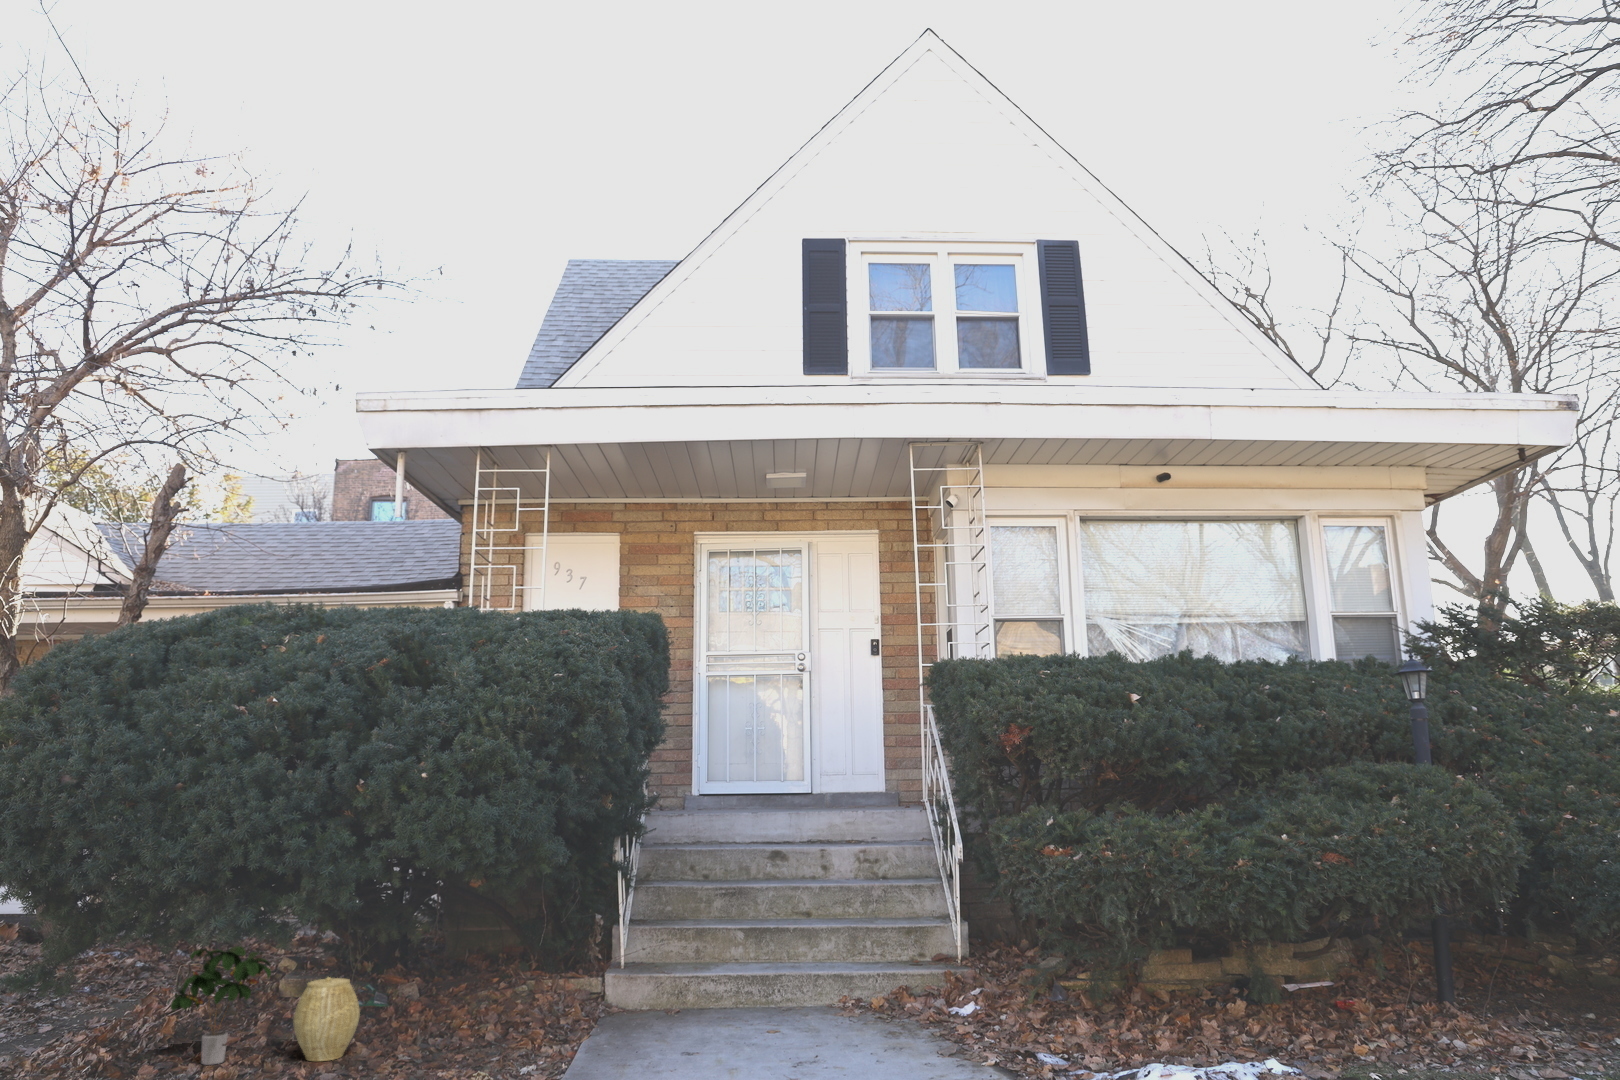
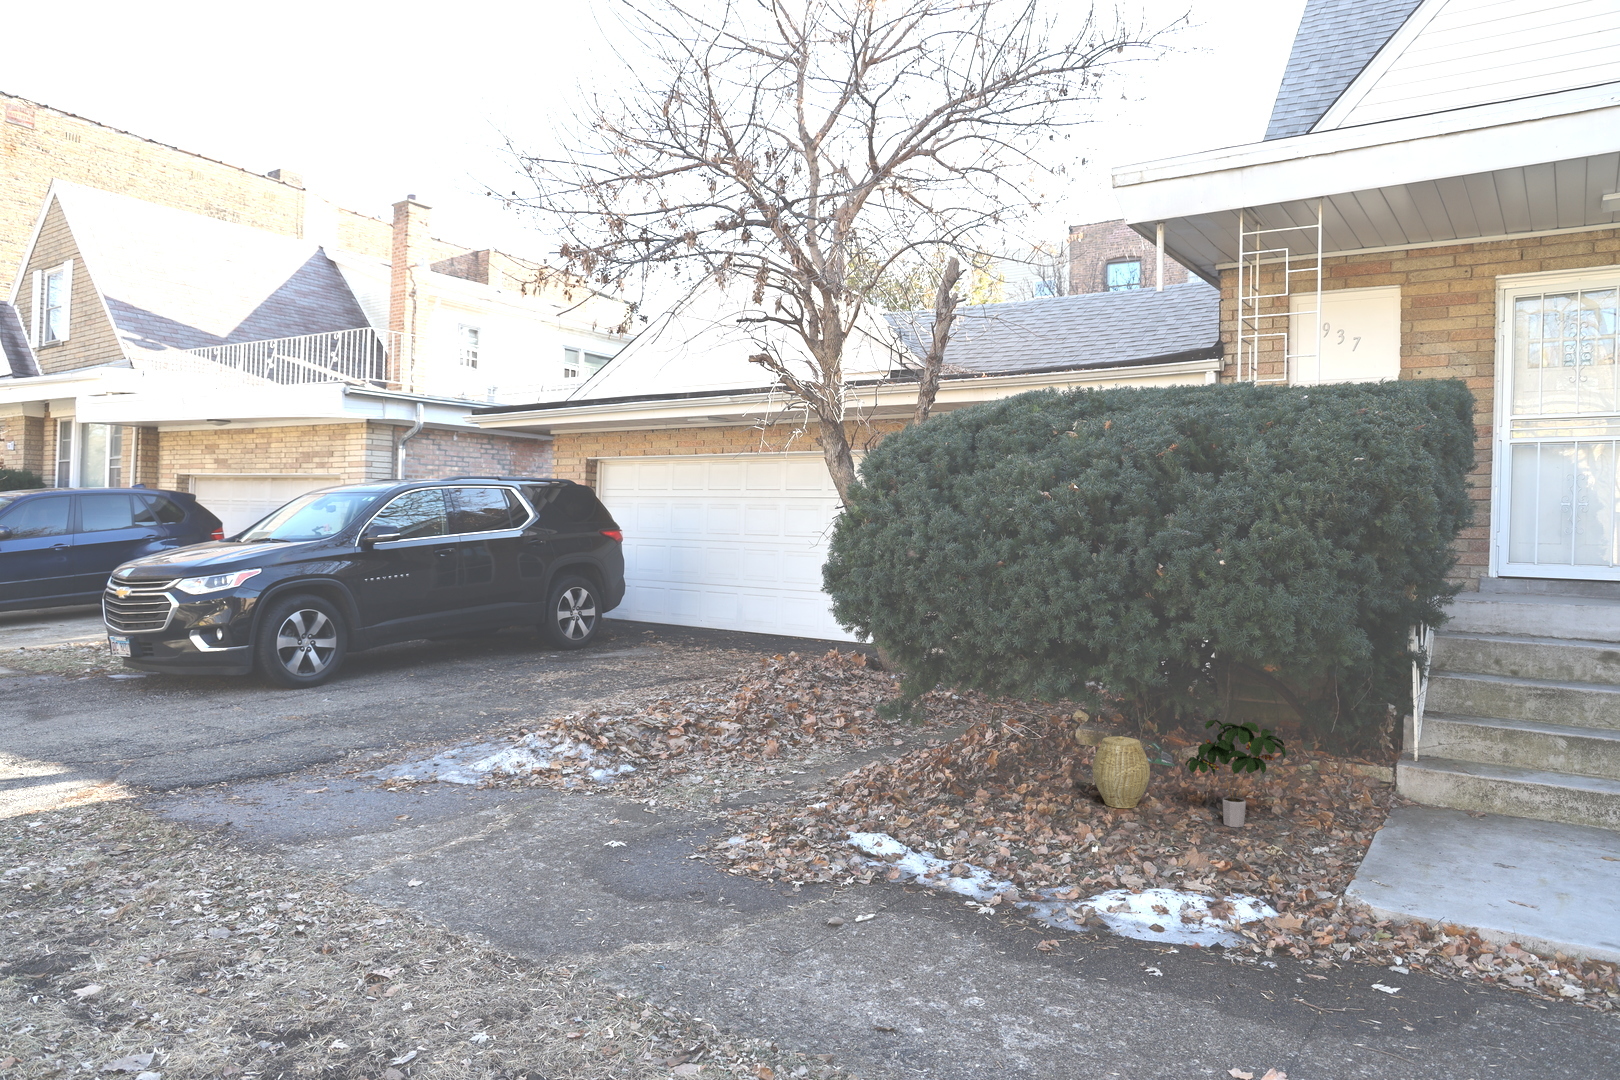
potted plant: present [167,946,271,1065] -> present [1185,720,1286,827]

